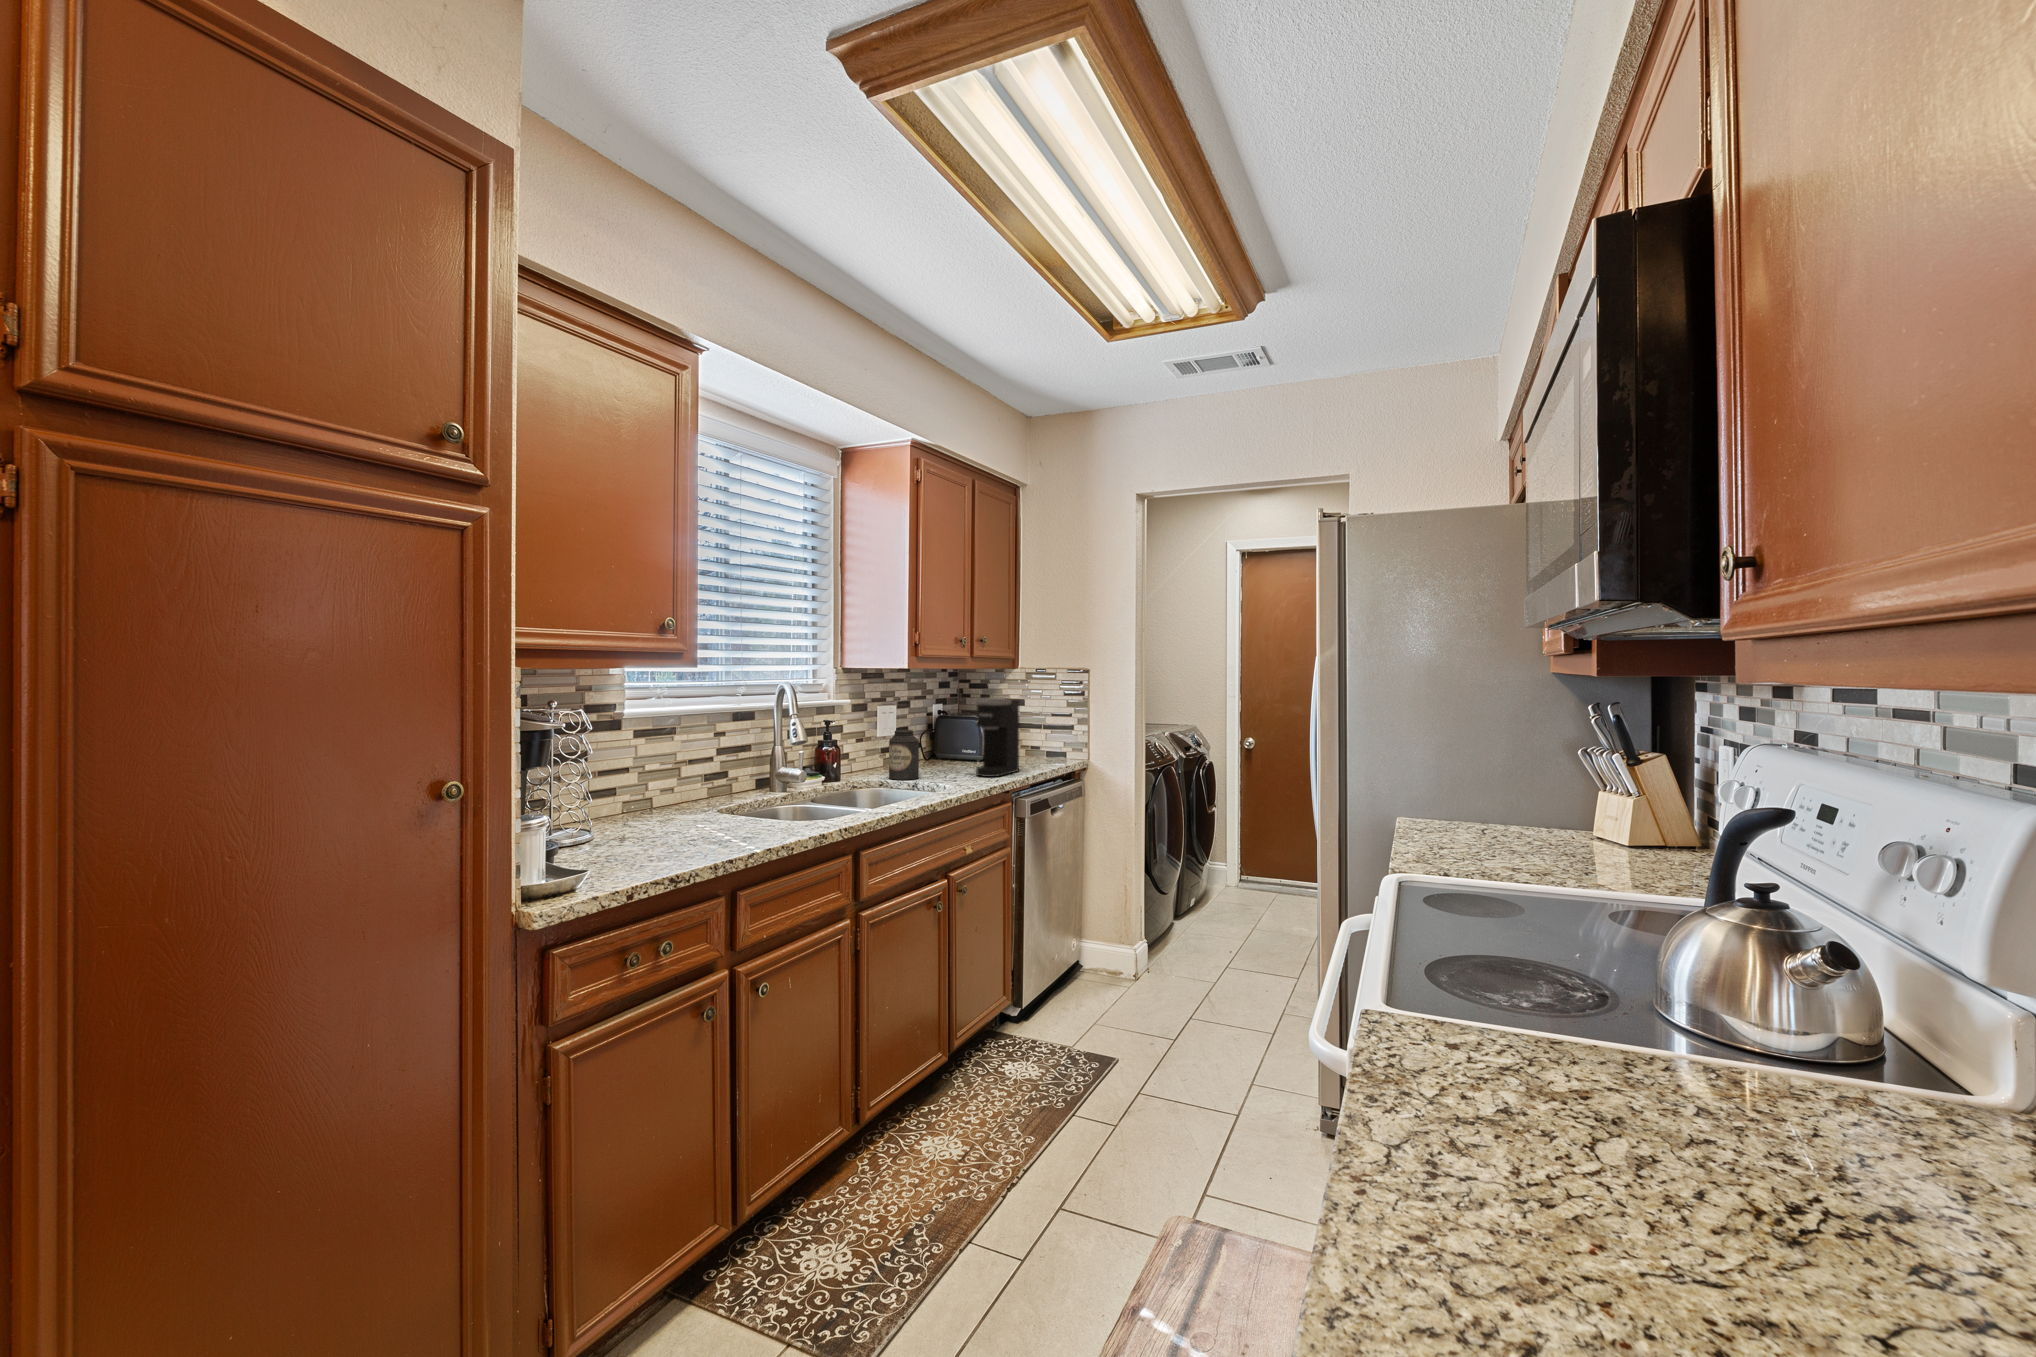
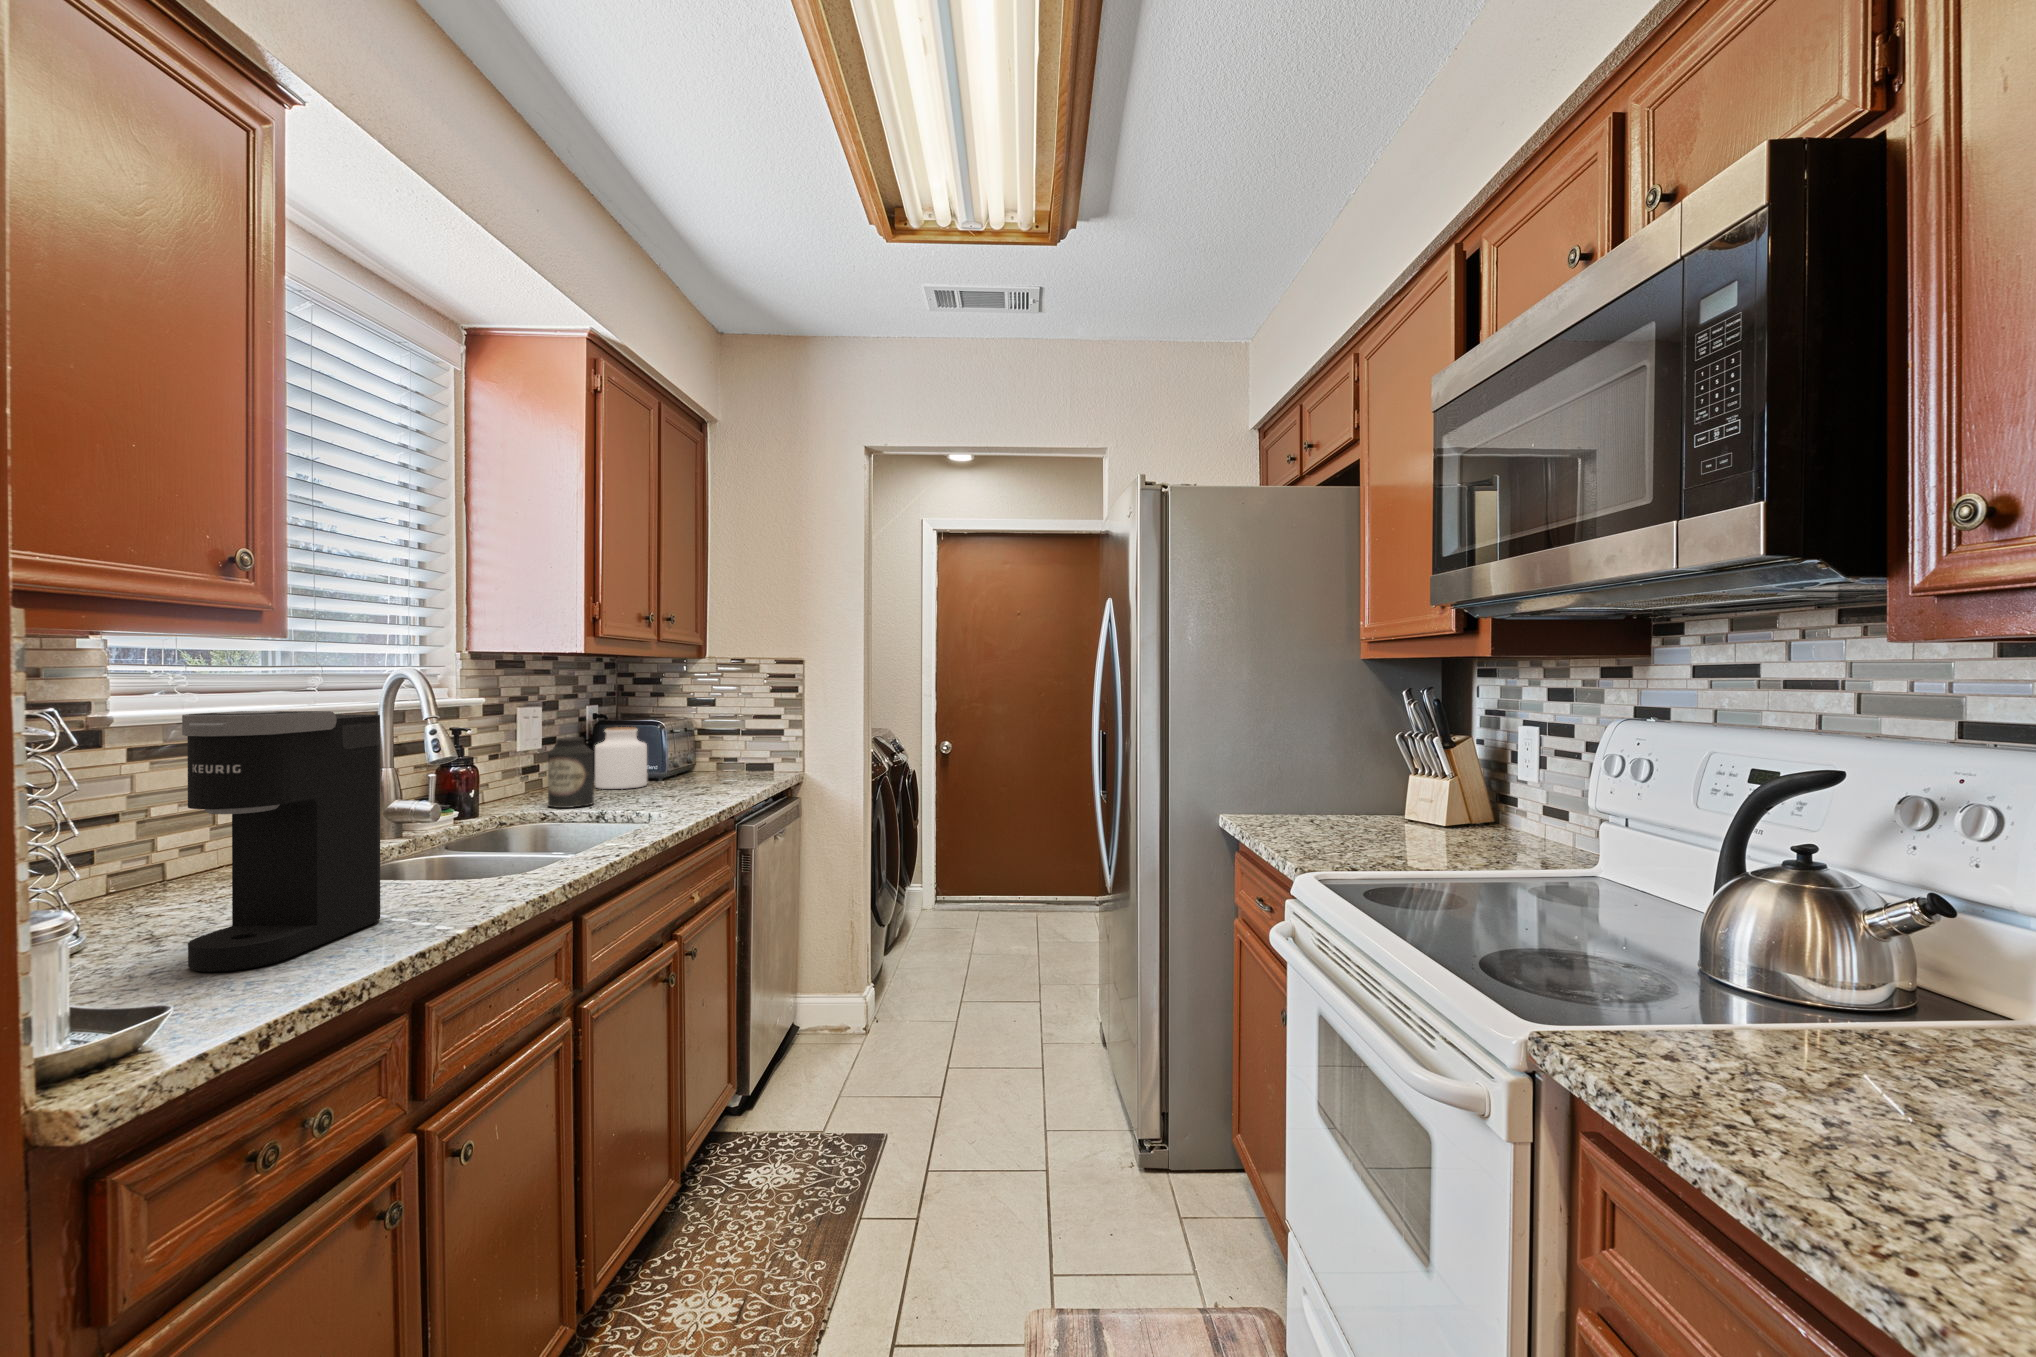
coffee maker: present [975,698,1019,777] -> present [182,711,380,972]
jar: none [931,723,967,768] -> present [595,727,647,789]

